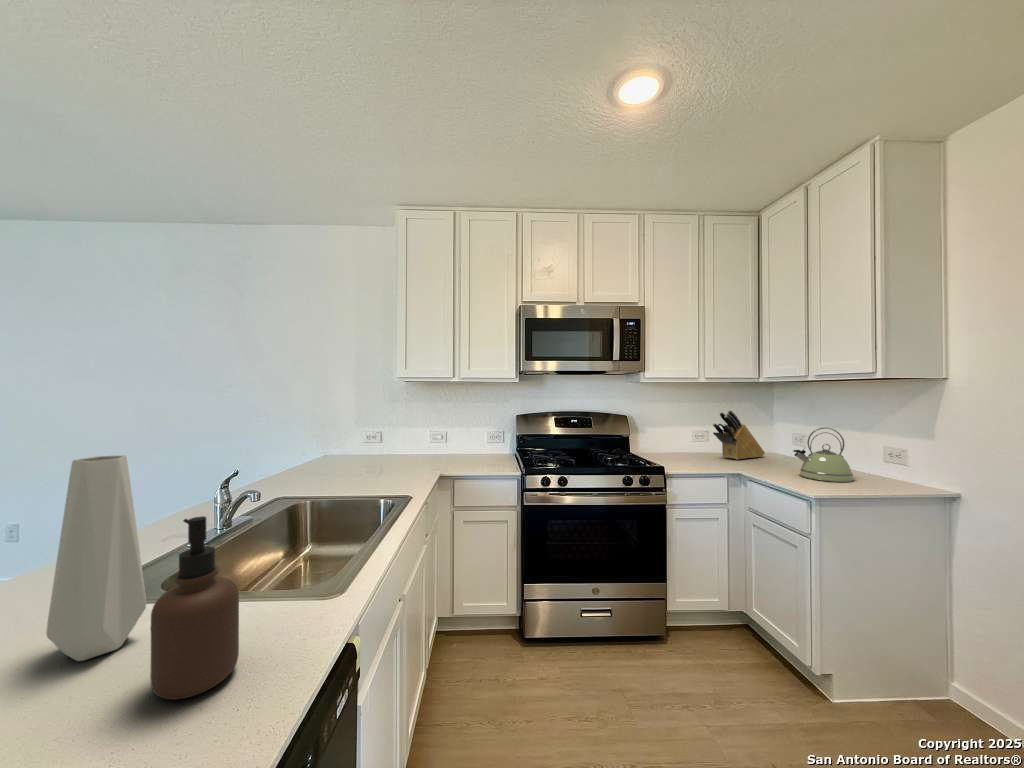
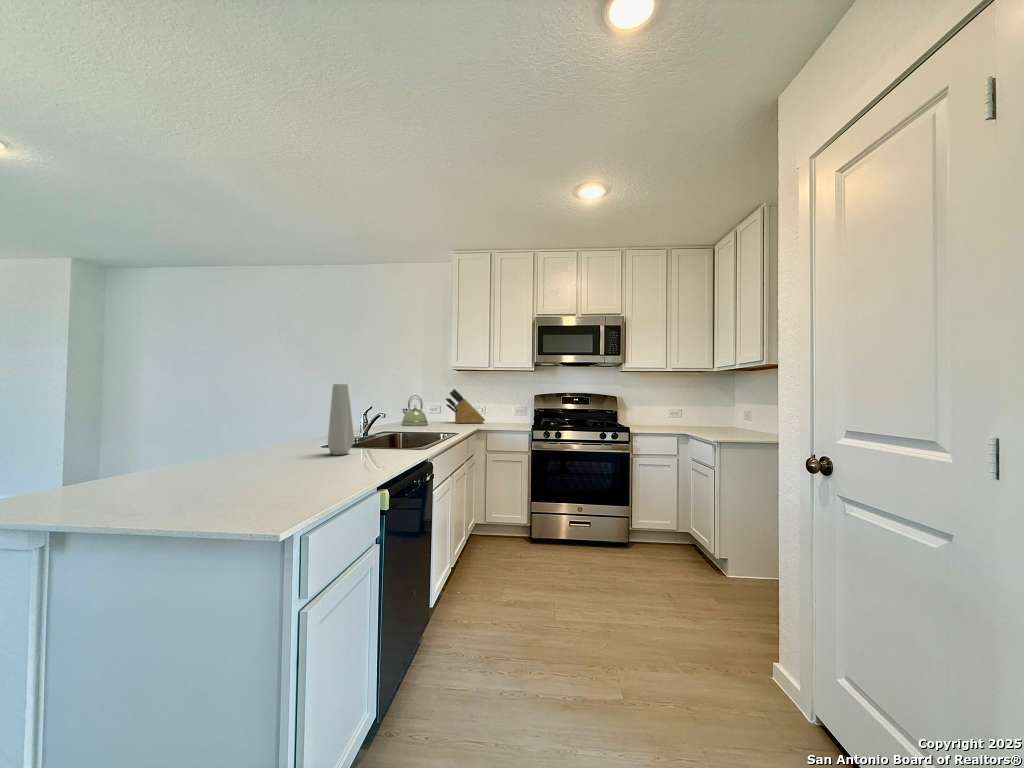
knife block: present [713,411,765,460] -> present [446,389,485,423]
kettle: present [793,427,854,482] -> present [402,395,428,426]
soap dispenser: present [150,516,239,699] -> none [366,402,391,460]

